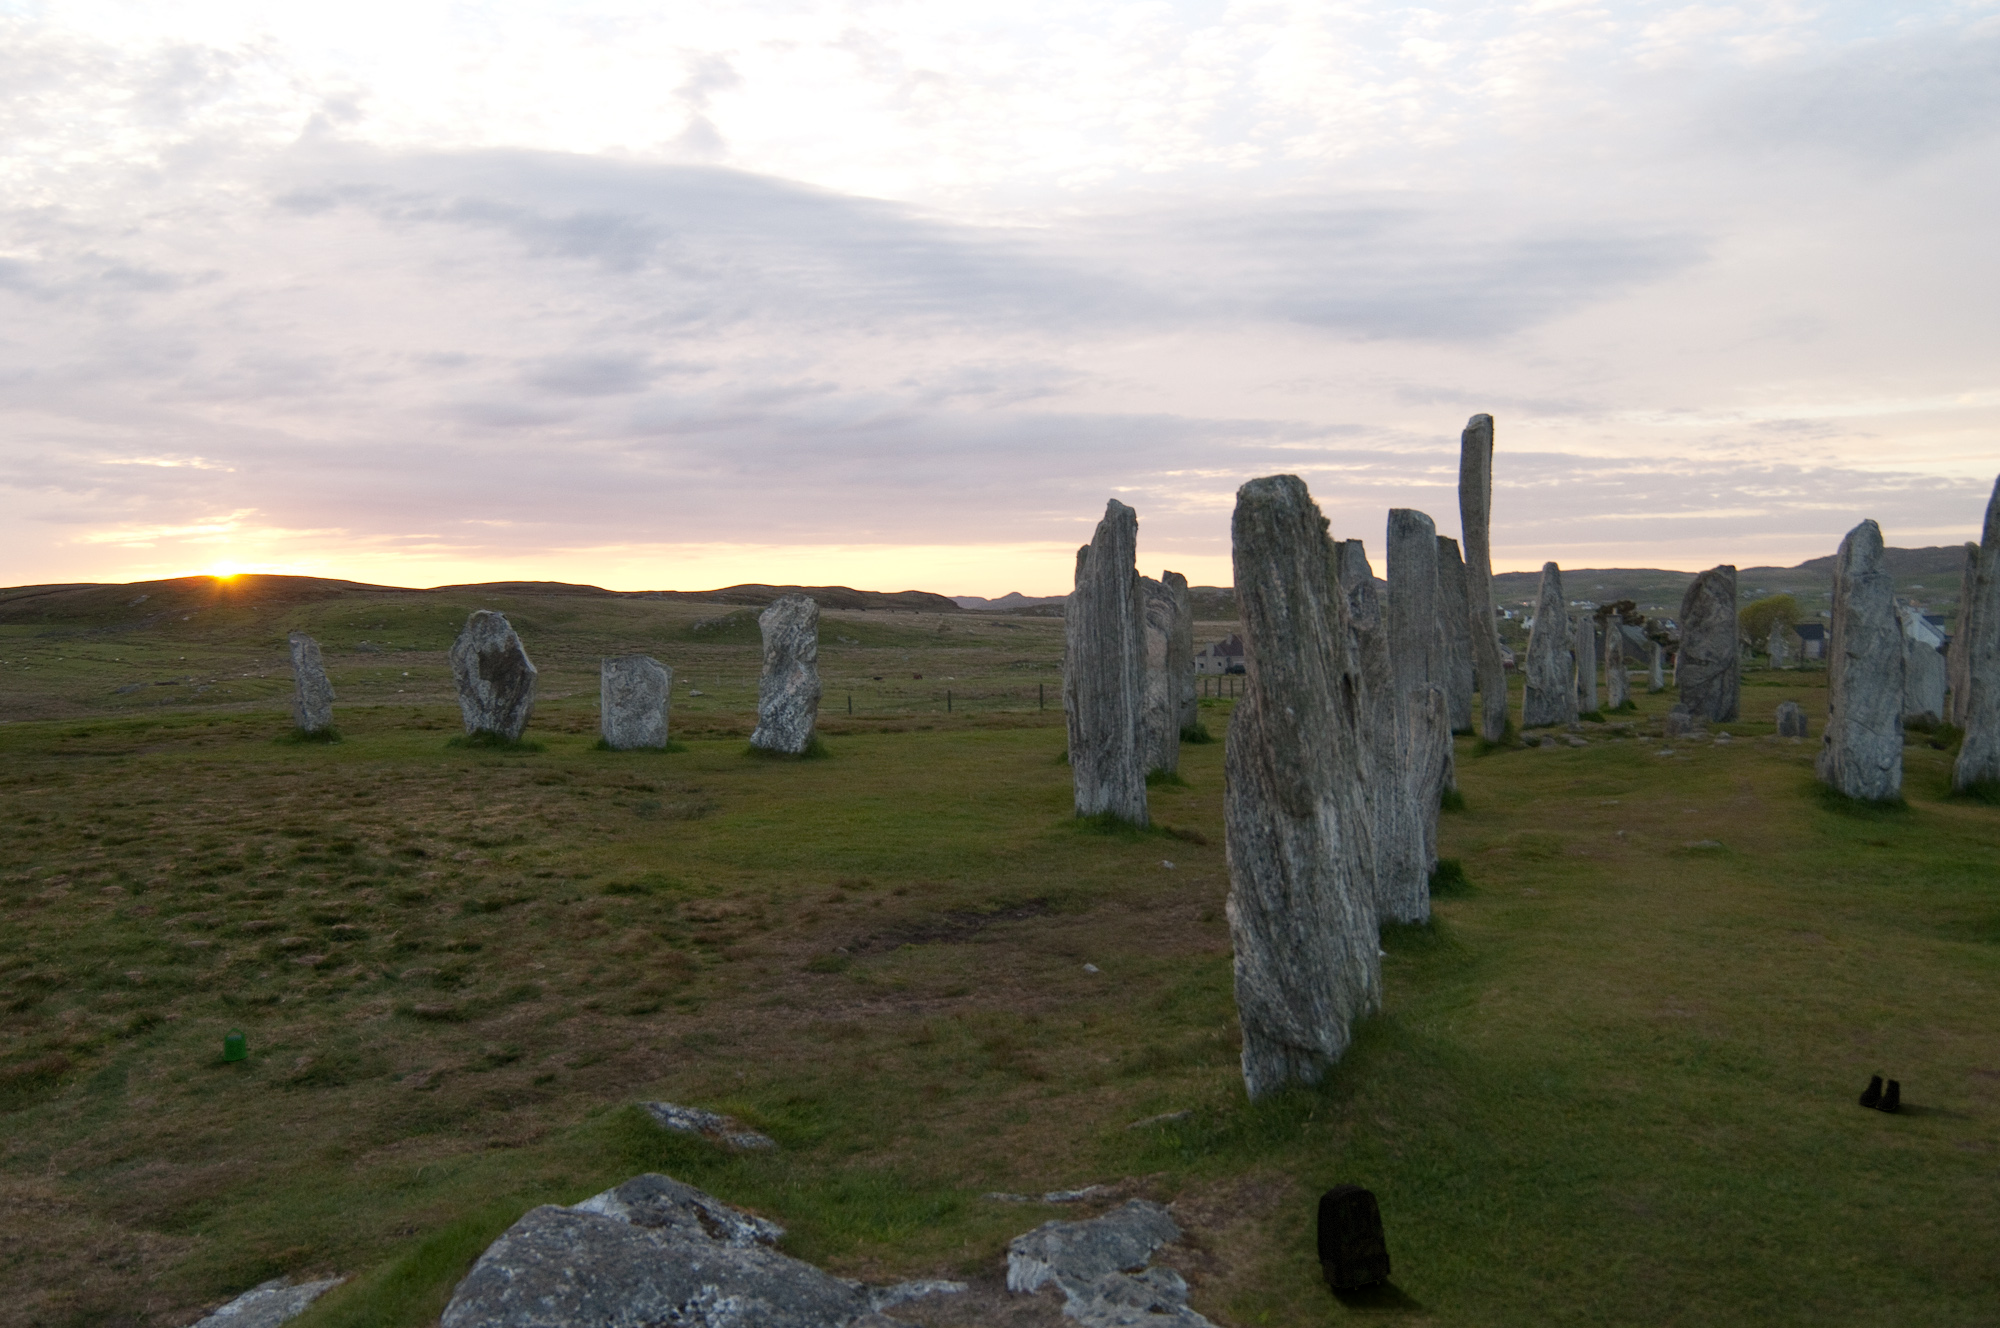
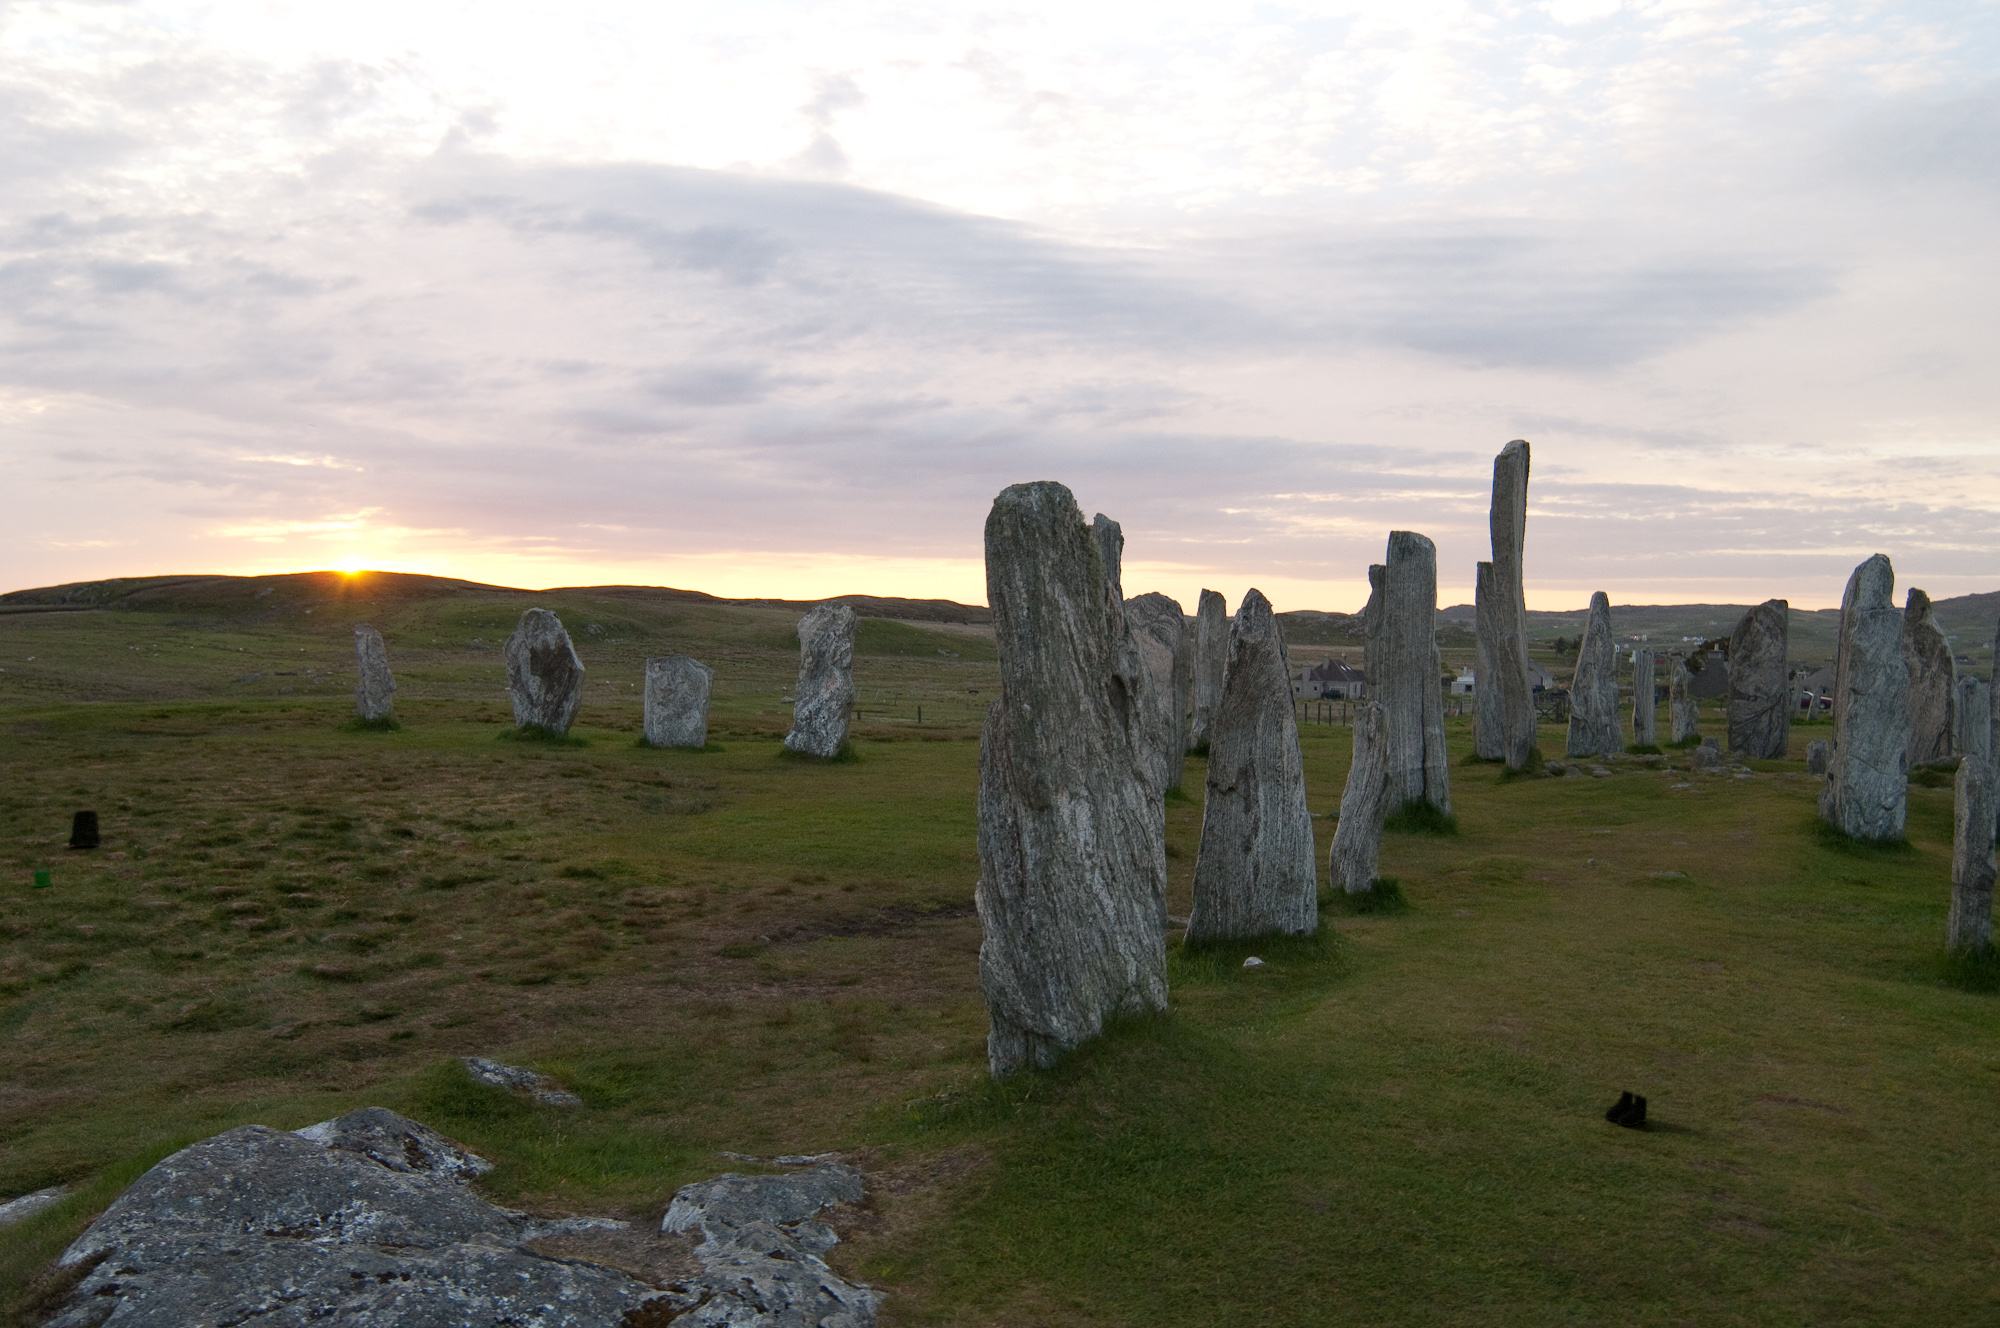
watering can: present [223,1028,248,1061] -> present [33,865,51,887]
backpack: present [1317,1183,1391,1290] -> present [69,810,101,847]

